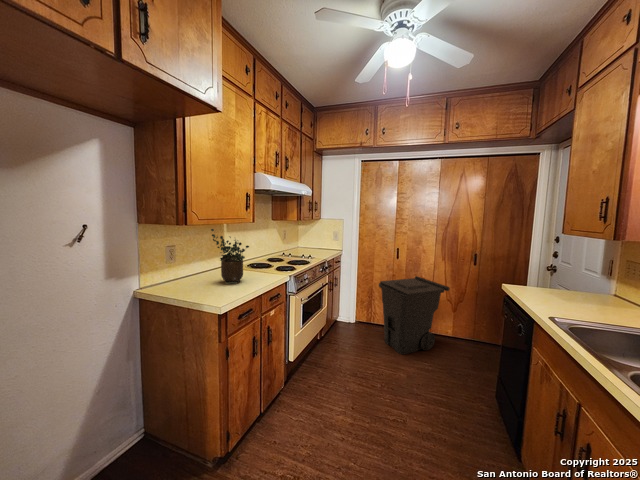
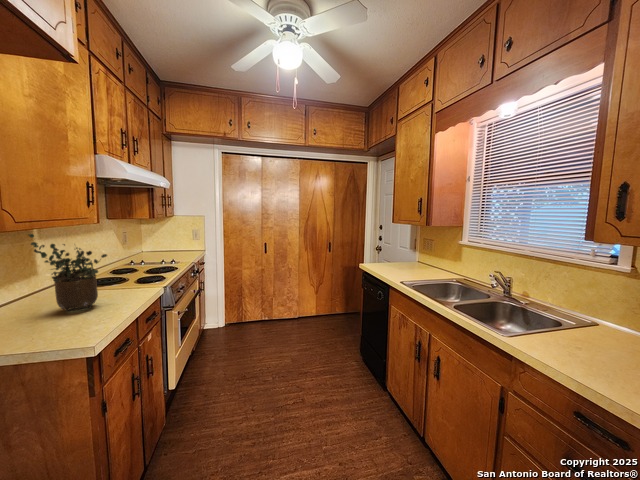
trash can: present [379,276,450,354] -> none [253,268,315,343]

